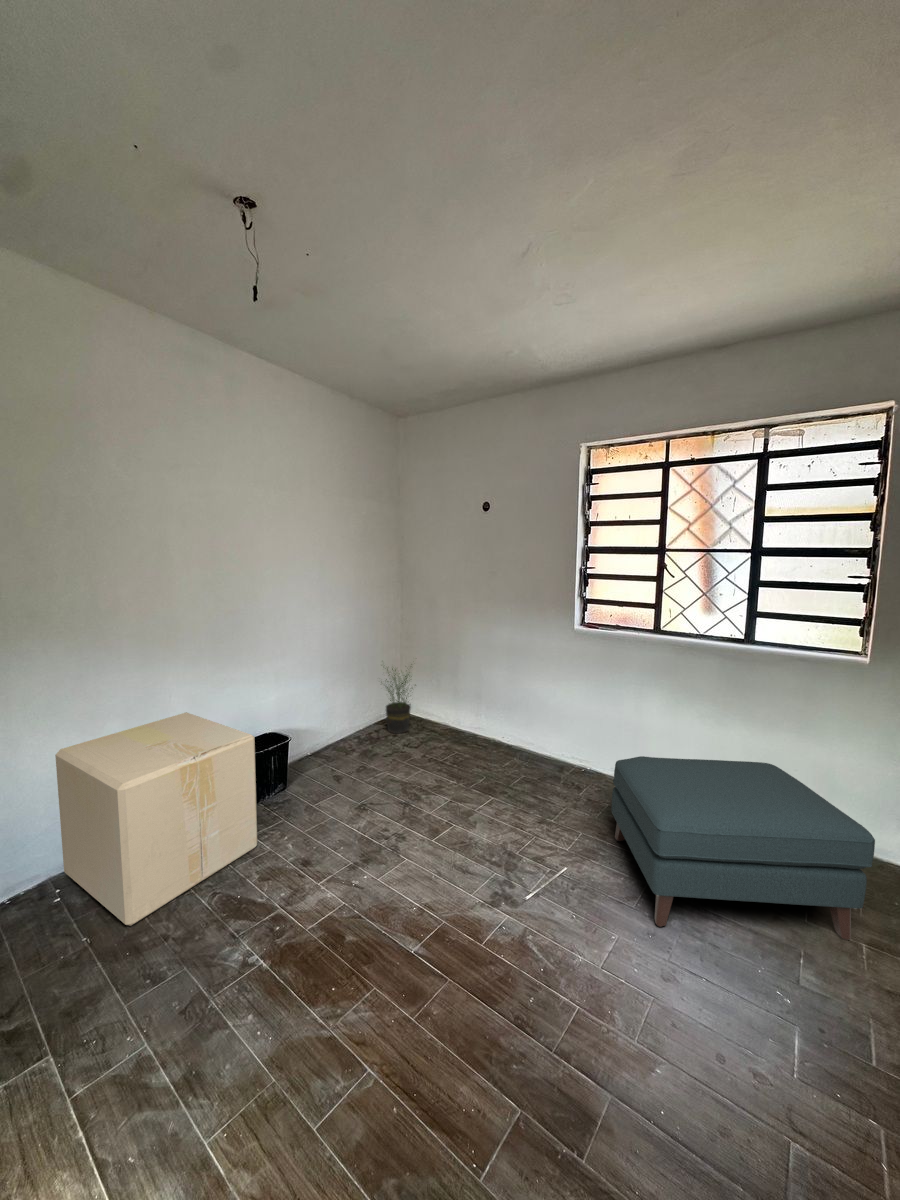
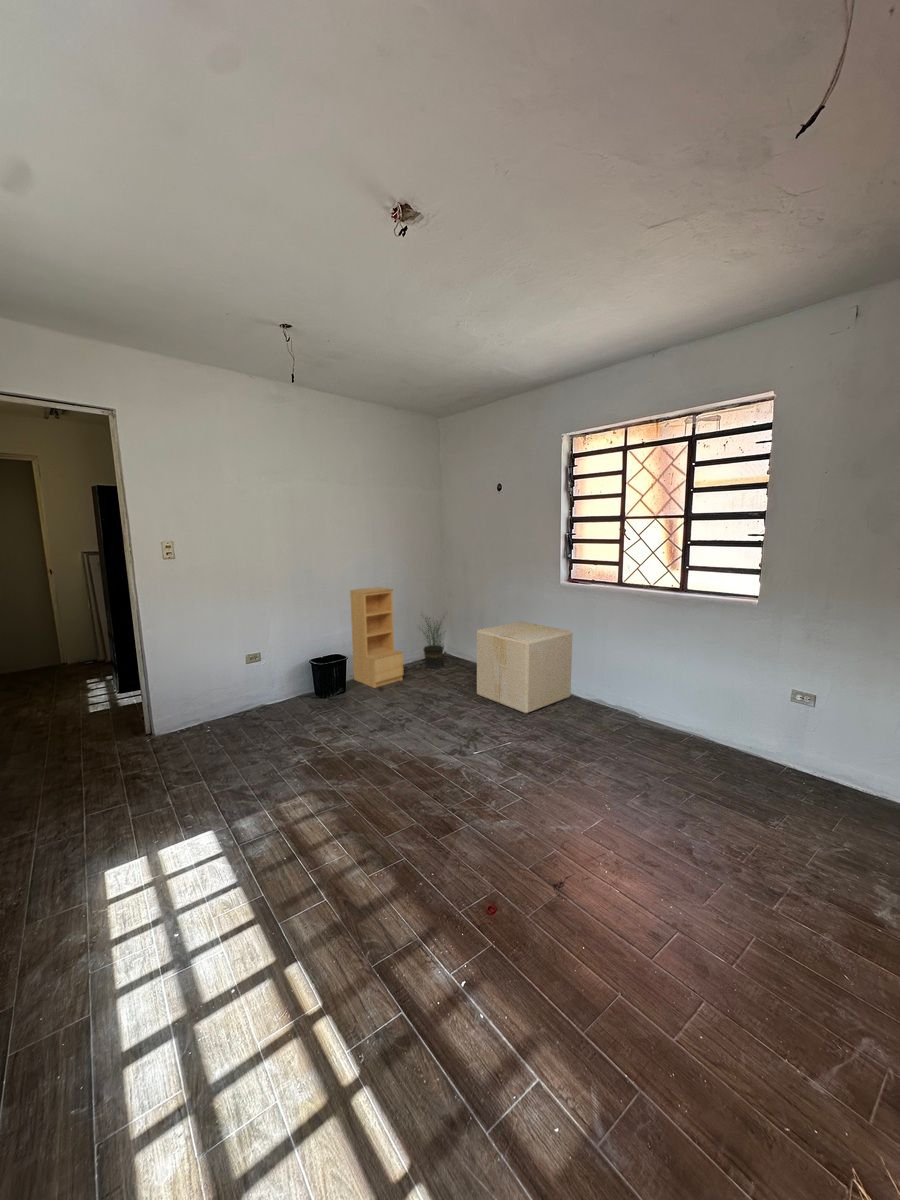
bookshelf: none [294,631,368,776] -> present [350,587,403,688]
cardboard box: present [55,712,257,926] -> present [477,621,573,714]
ottoman: present [612,756,875,940] -> none [547,672,700,791]

